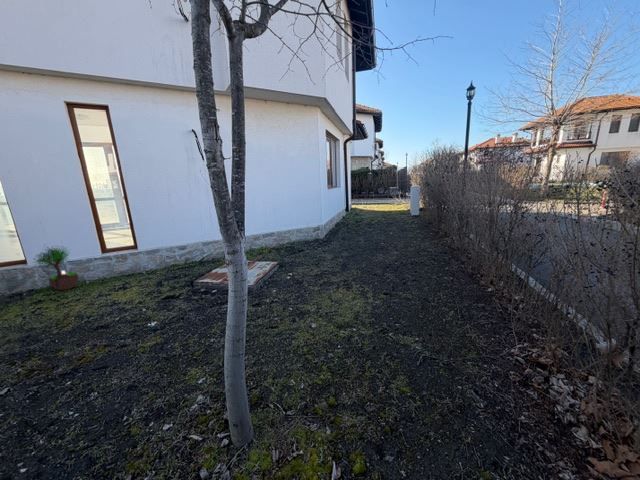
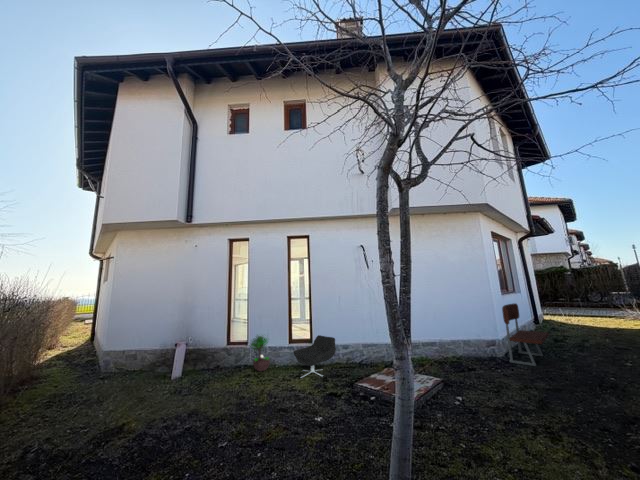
bench: none [328,196,356,243] -> present [502,303,549,366]
lounge chair: none [112,239,170,287] -> present [293,335,336,378]

